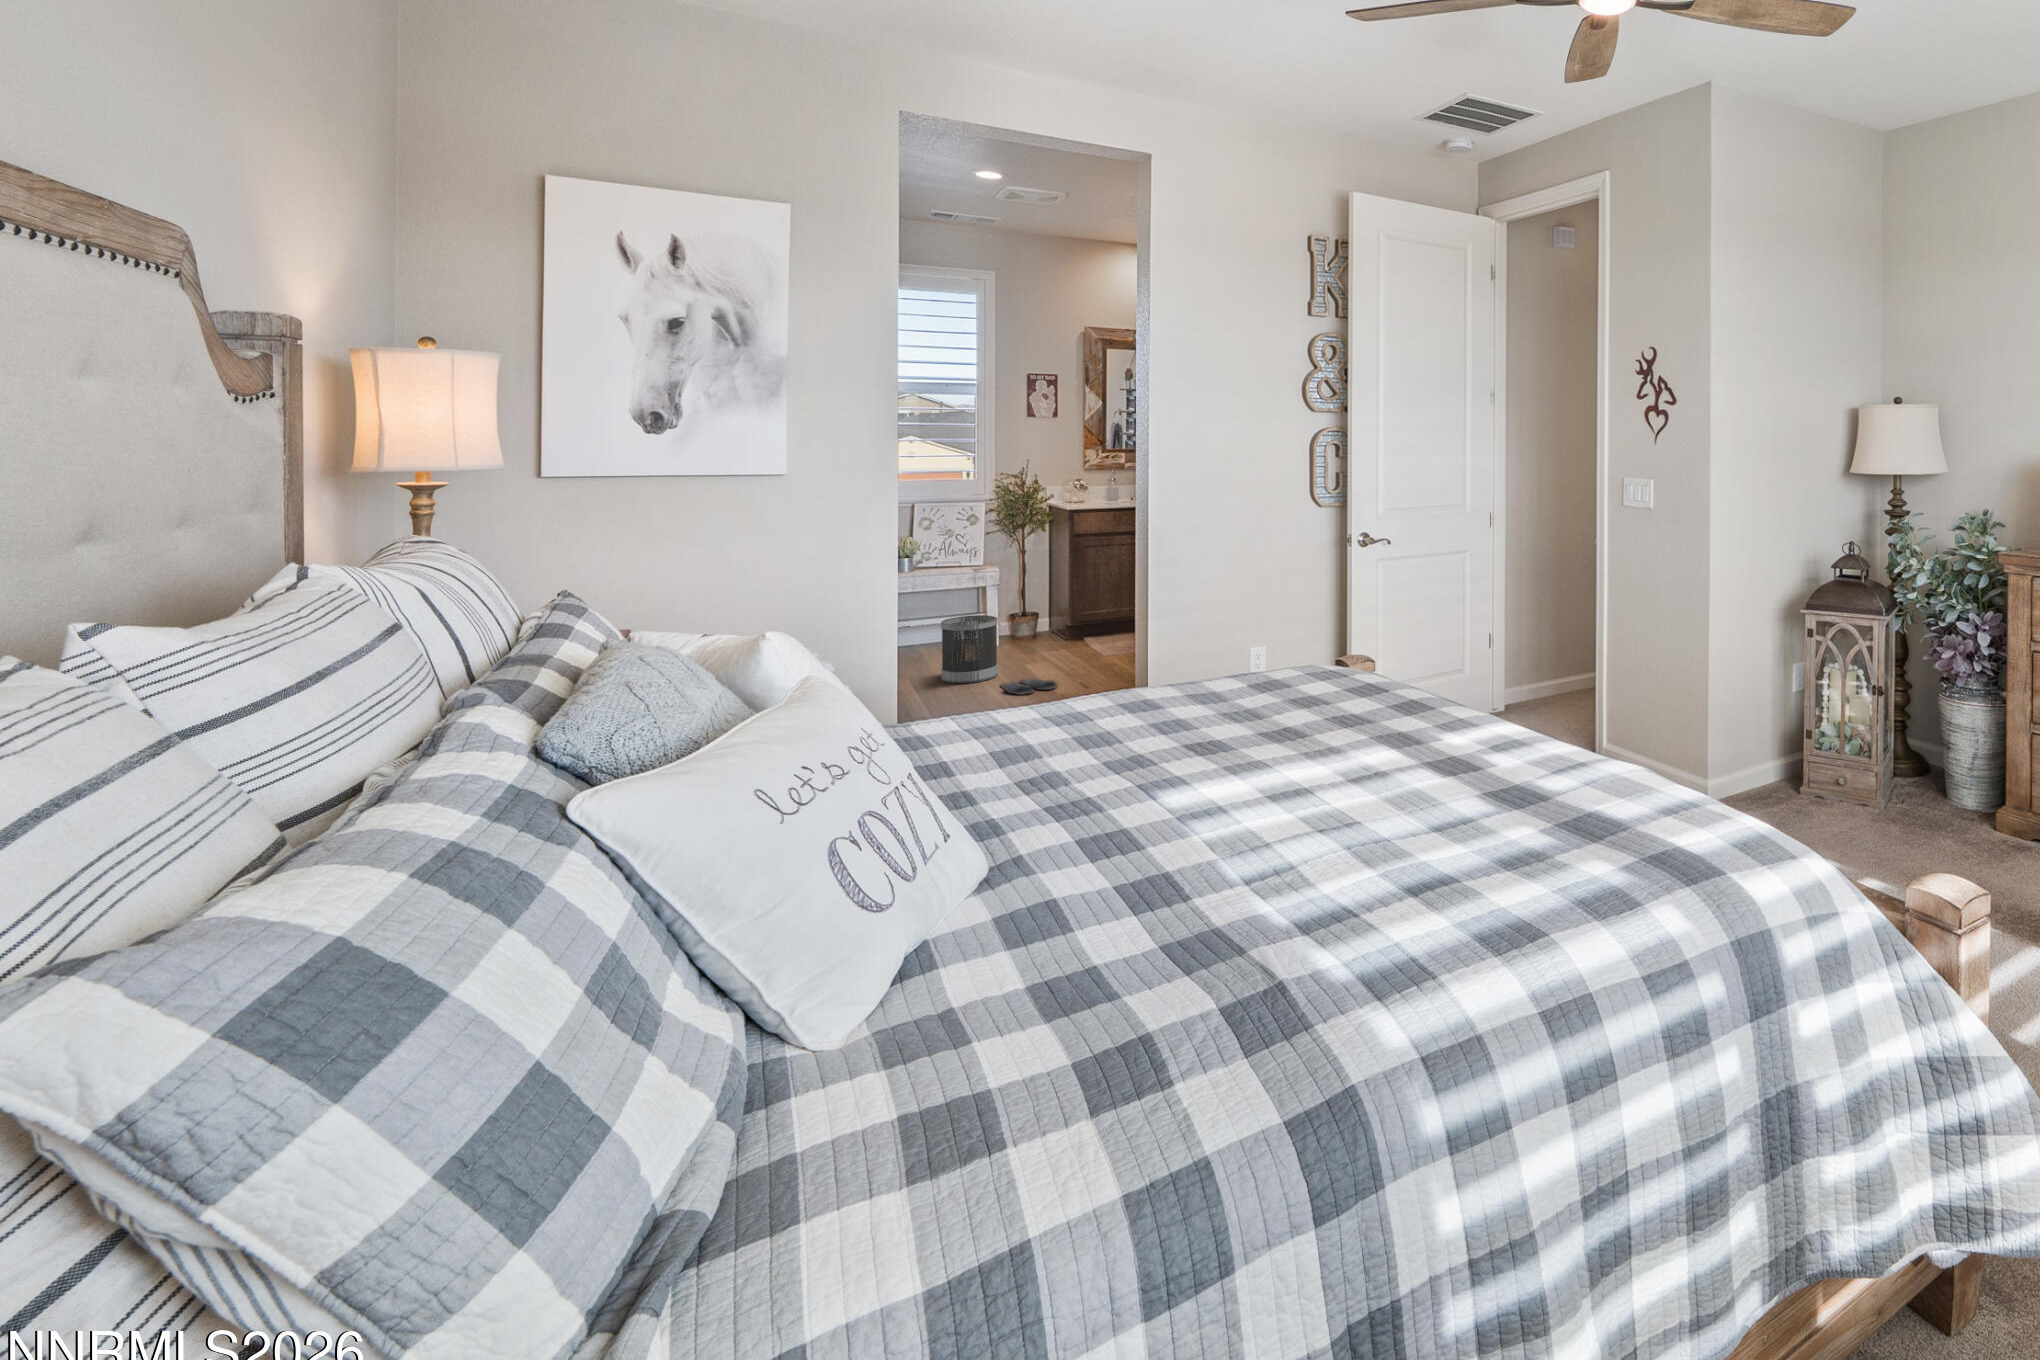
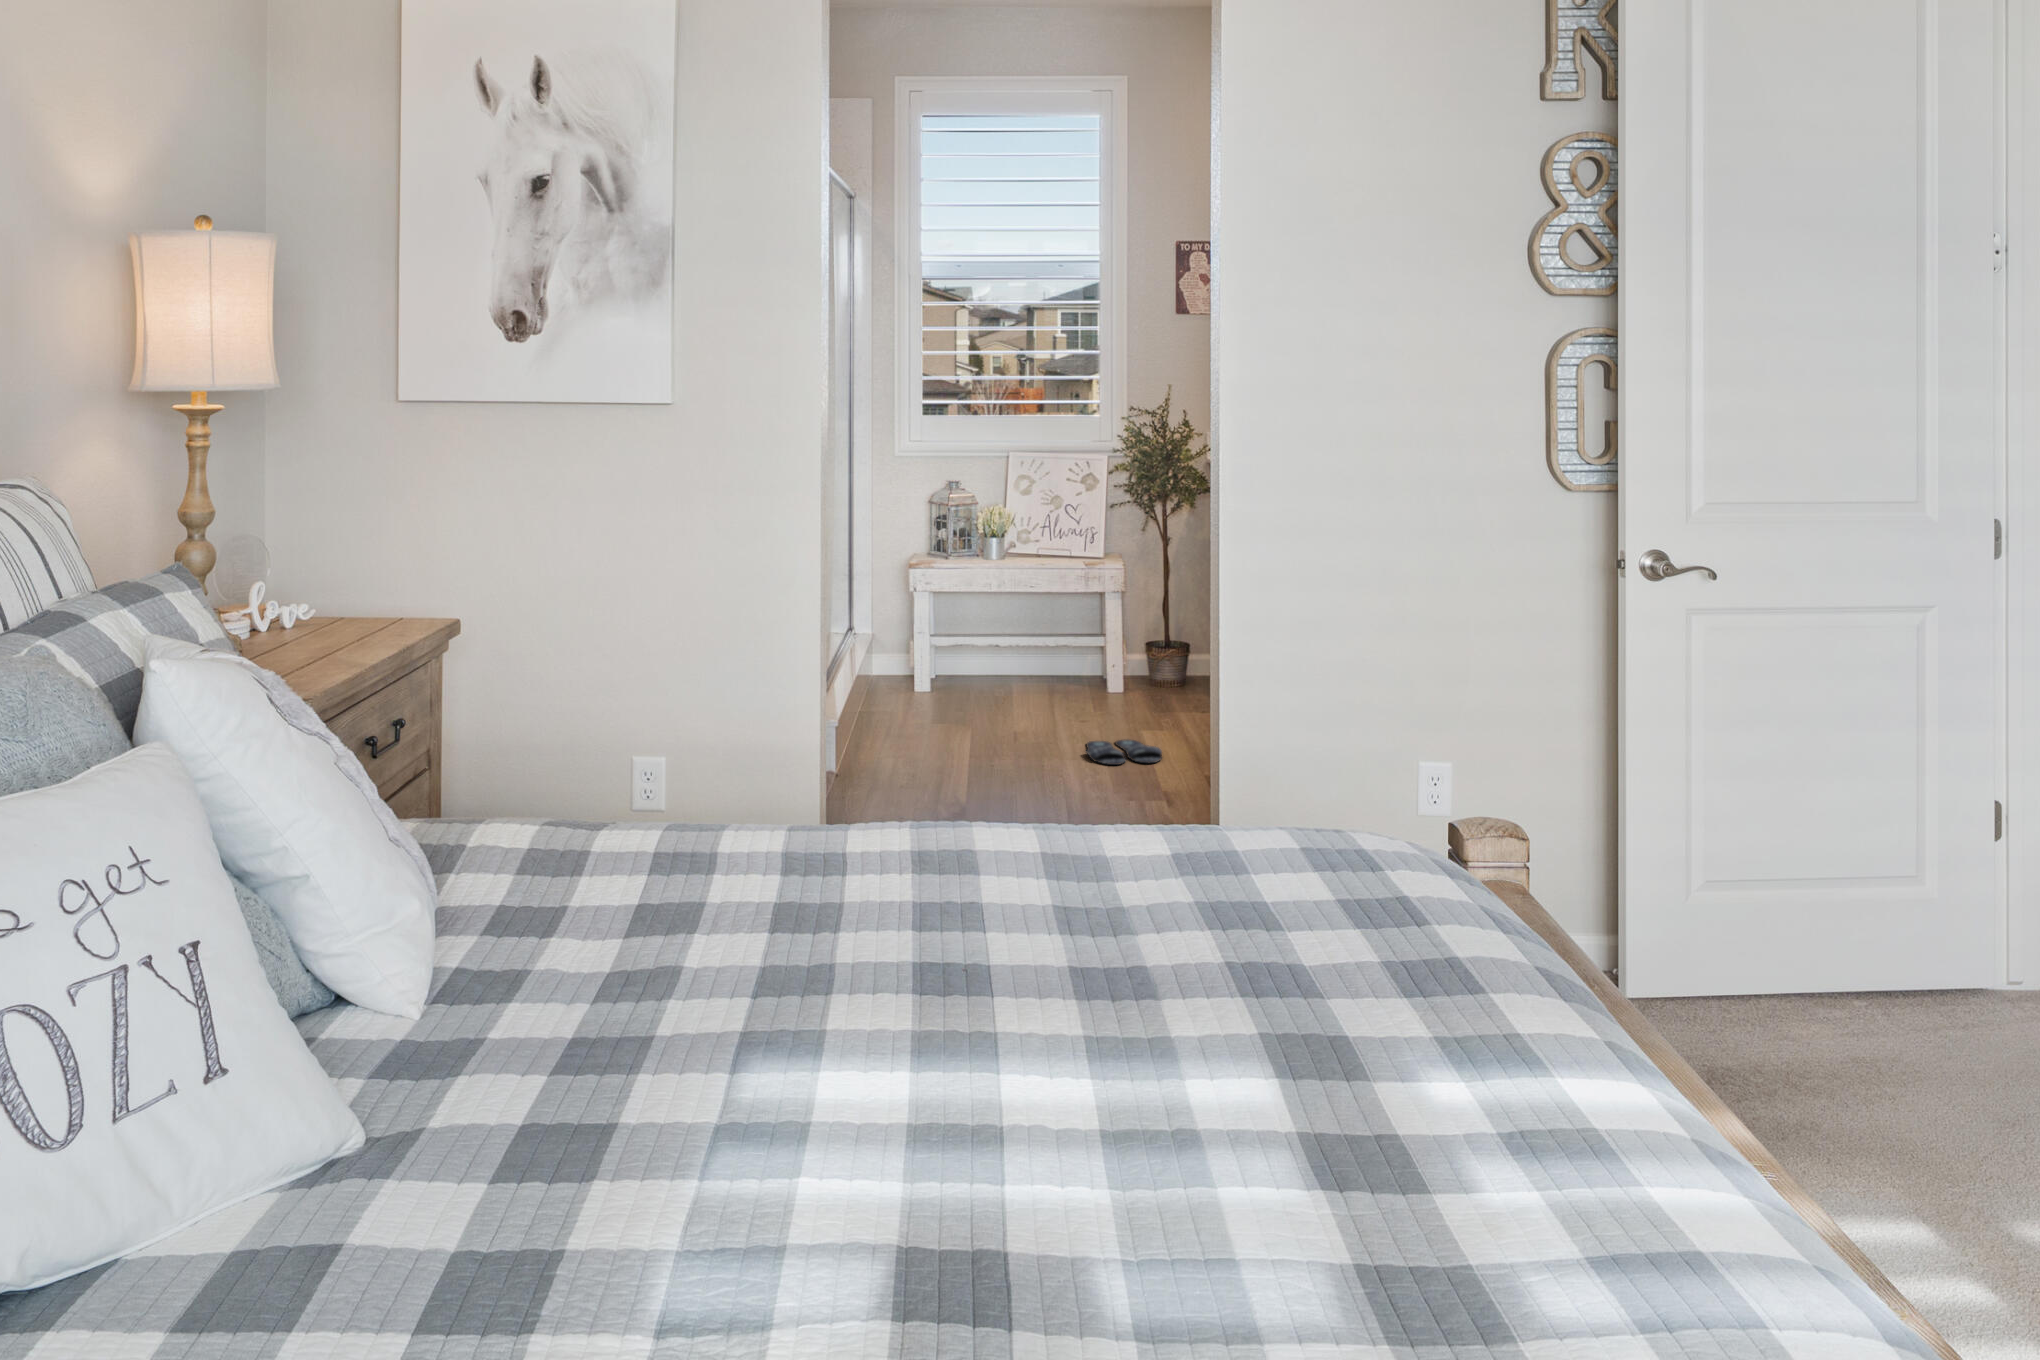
wastebasket: present [941,615,998,683] -> none [1018,629,1095,732]

